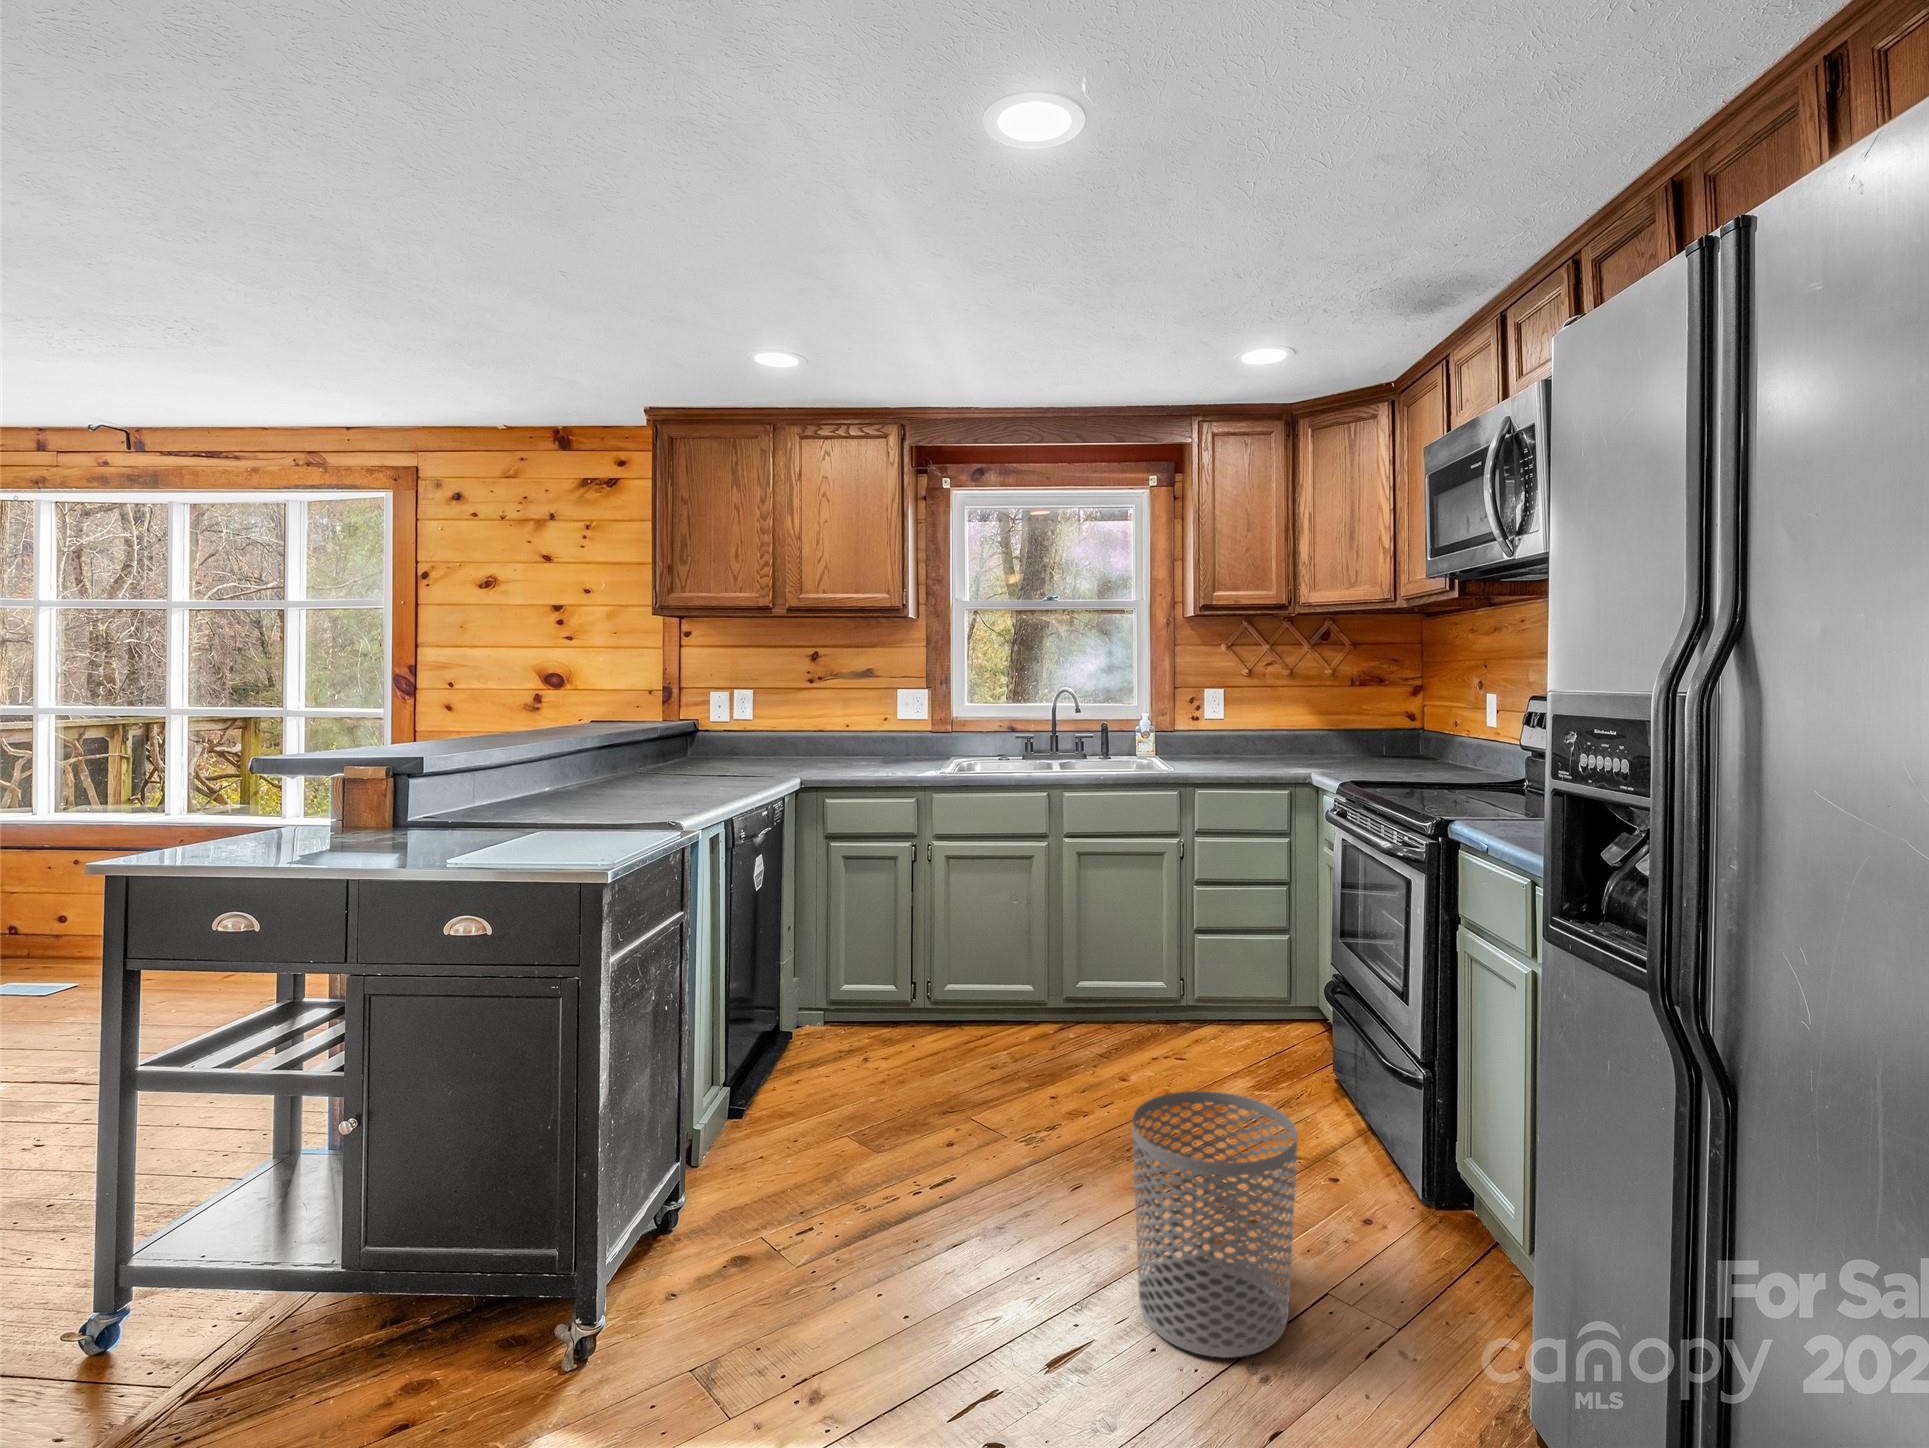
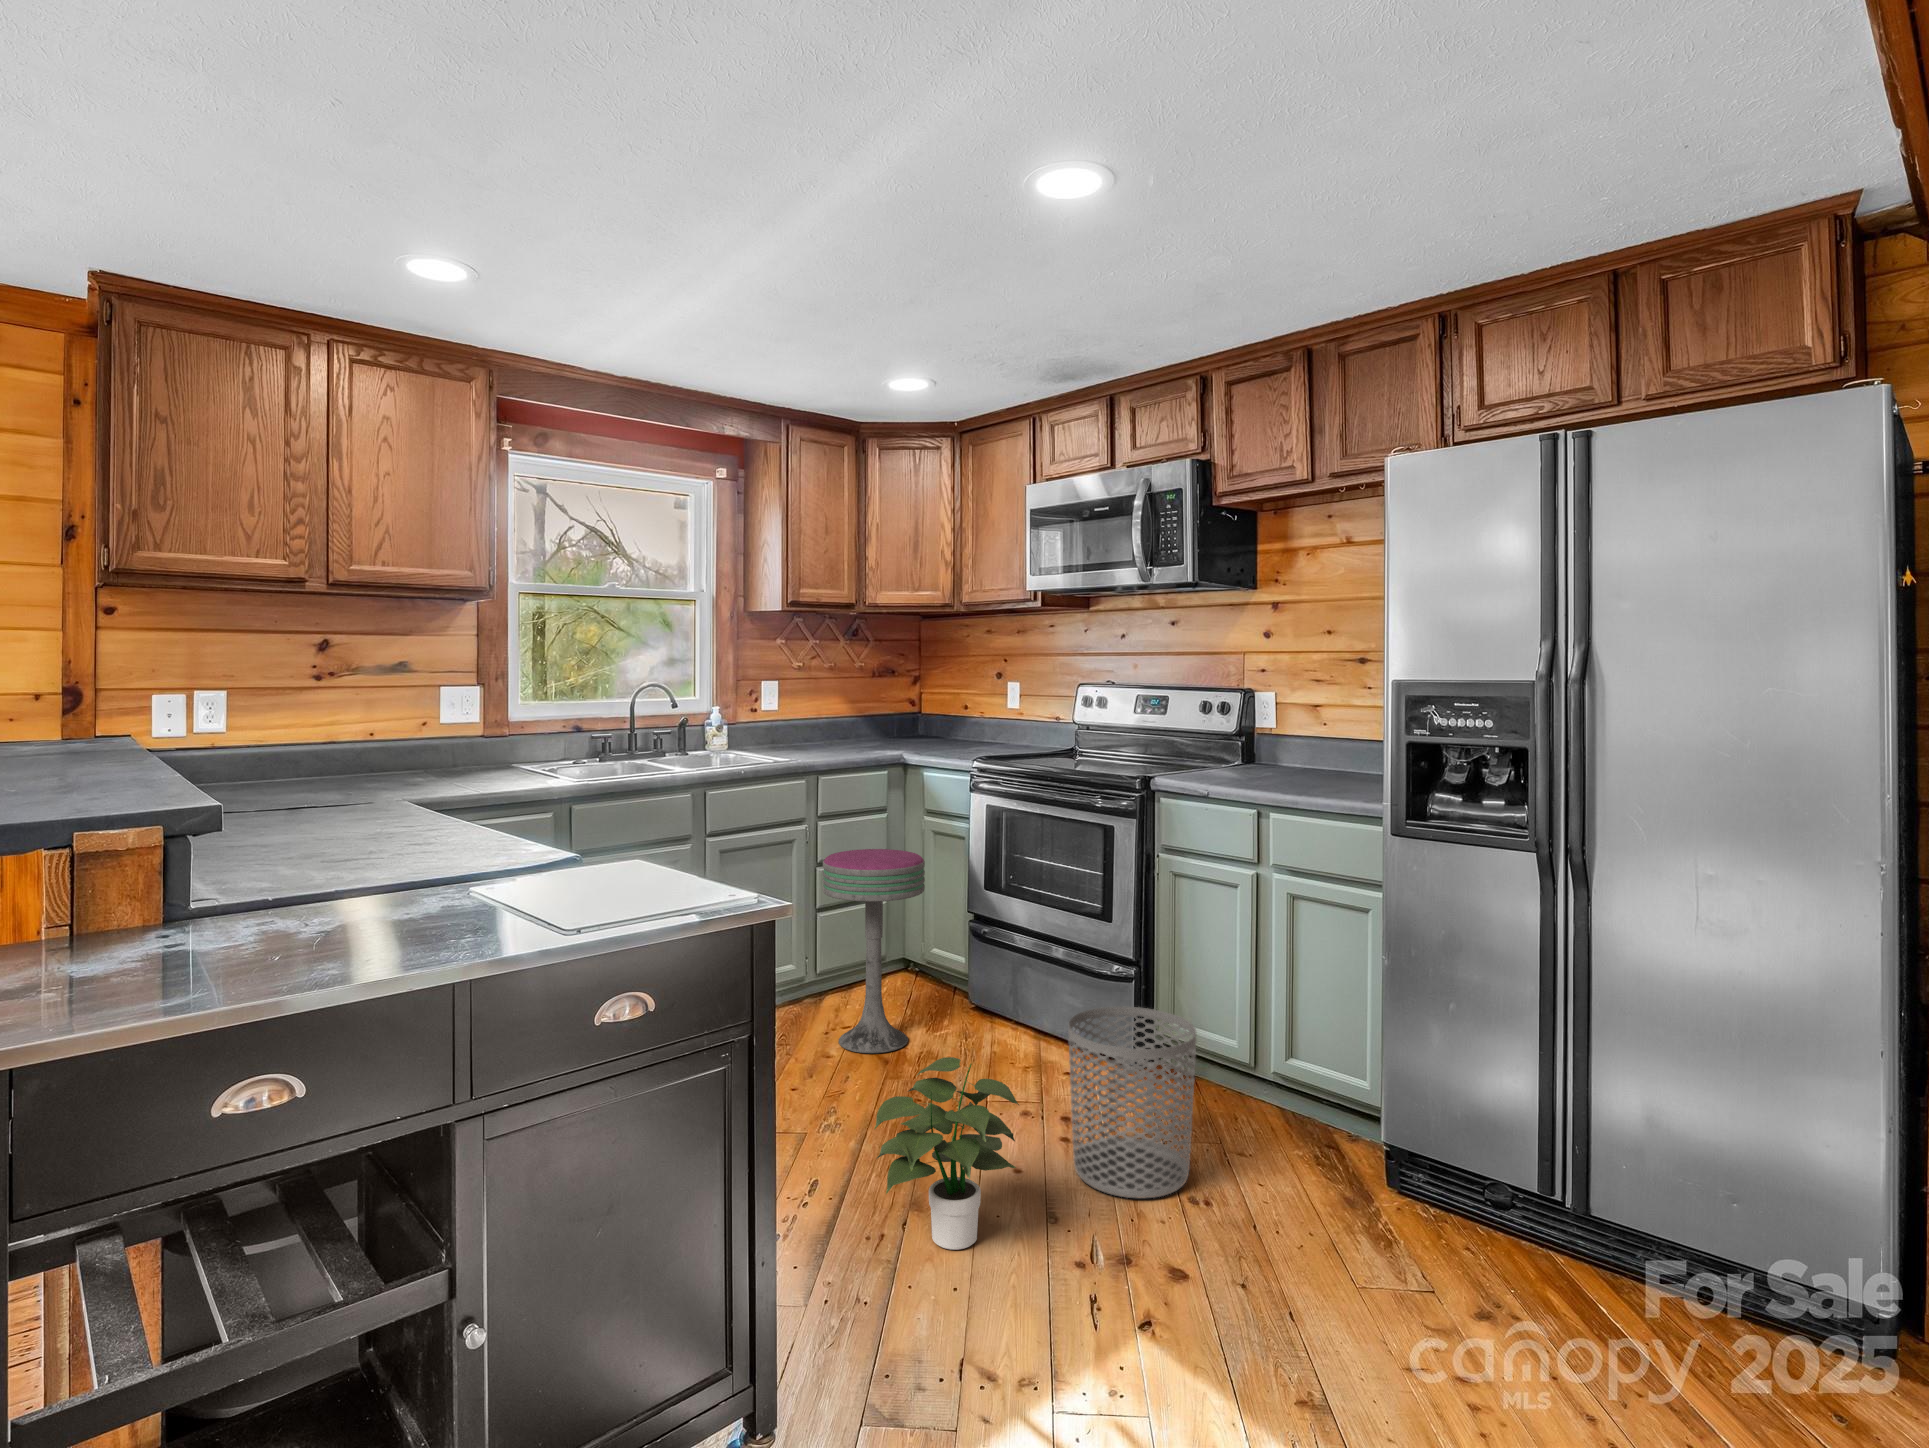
bar stool: none [1120,867,1232,1092] -> present [823,849,925,1053]
potted plant: none [852,1090,1029,1301] -> present [874,1057,1019,1250]

